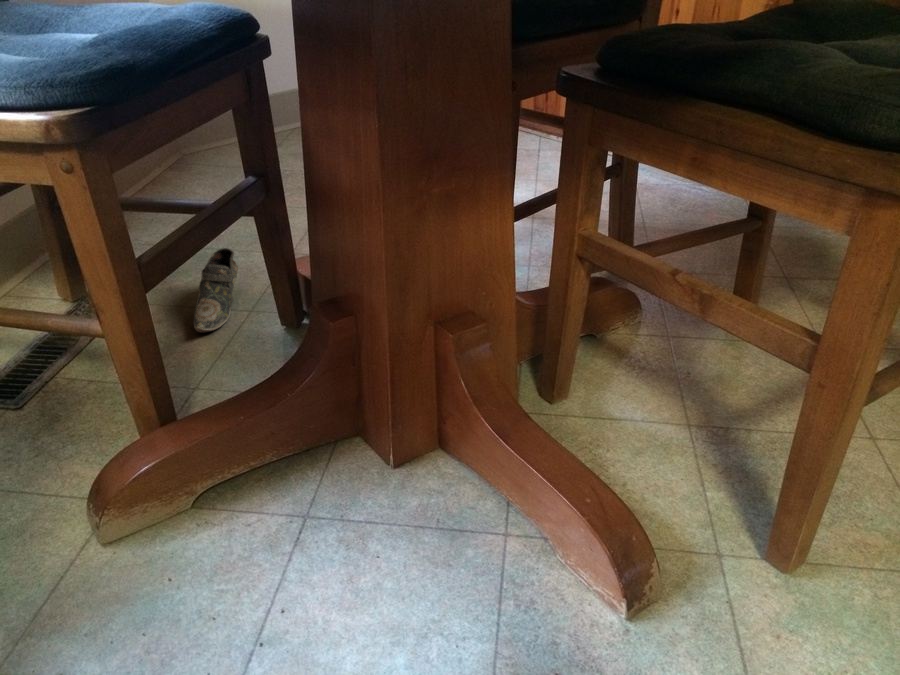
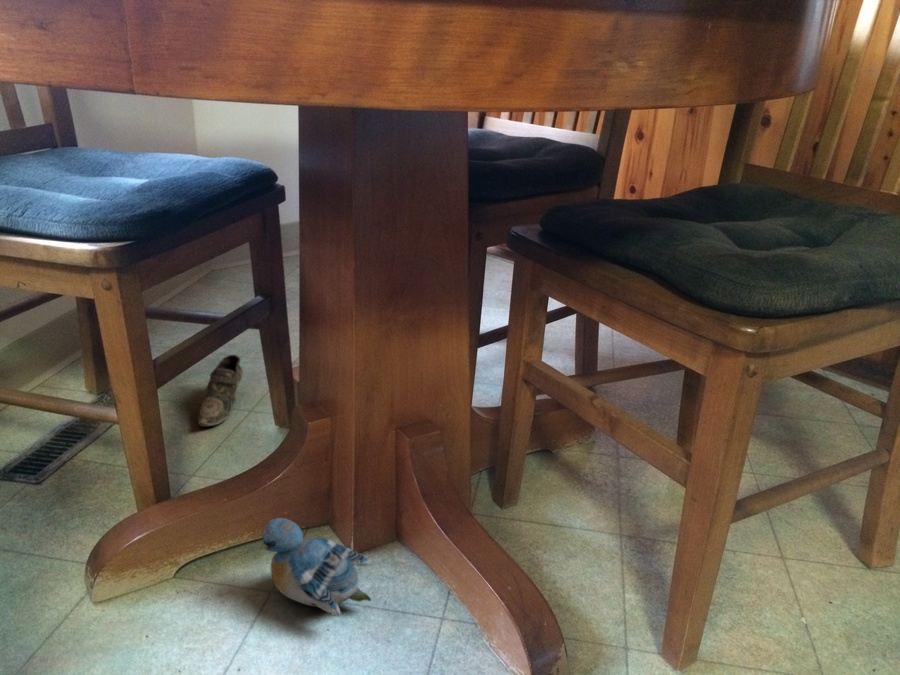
plush toy: none [289,436,423,543] -> present [262,518,373,617]

